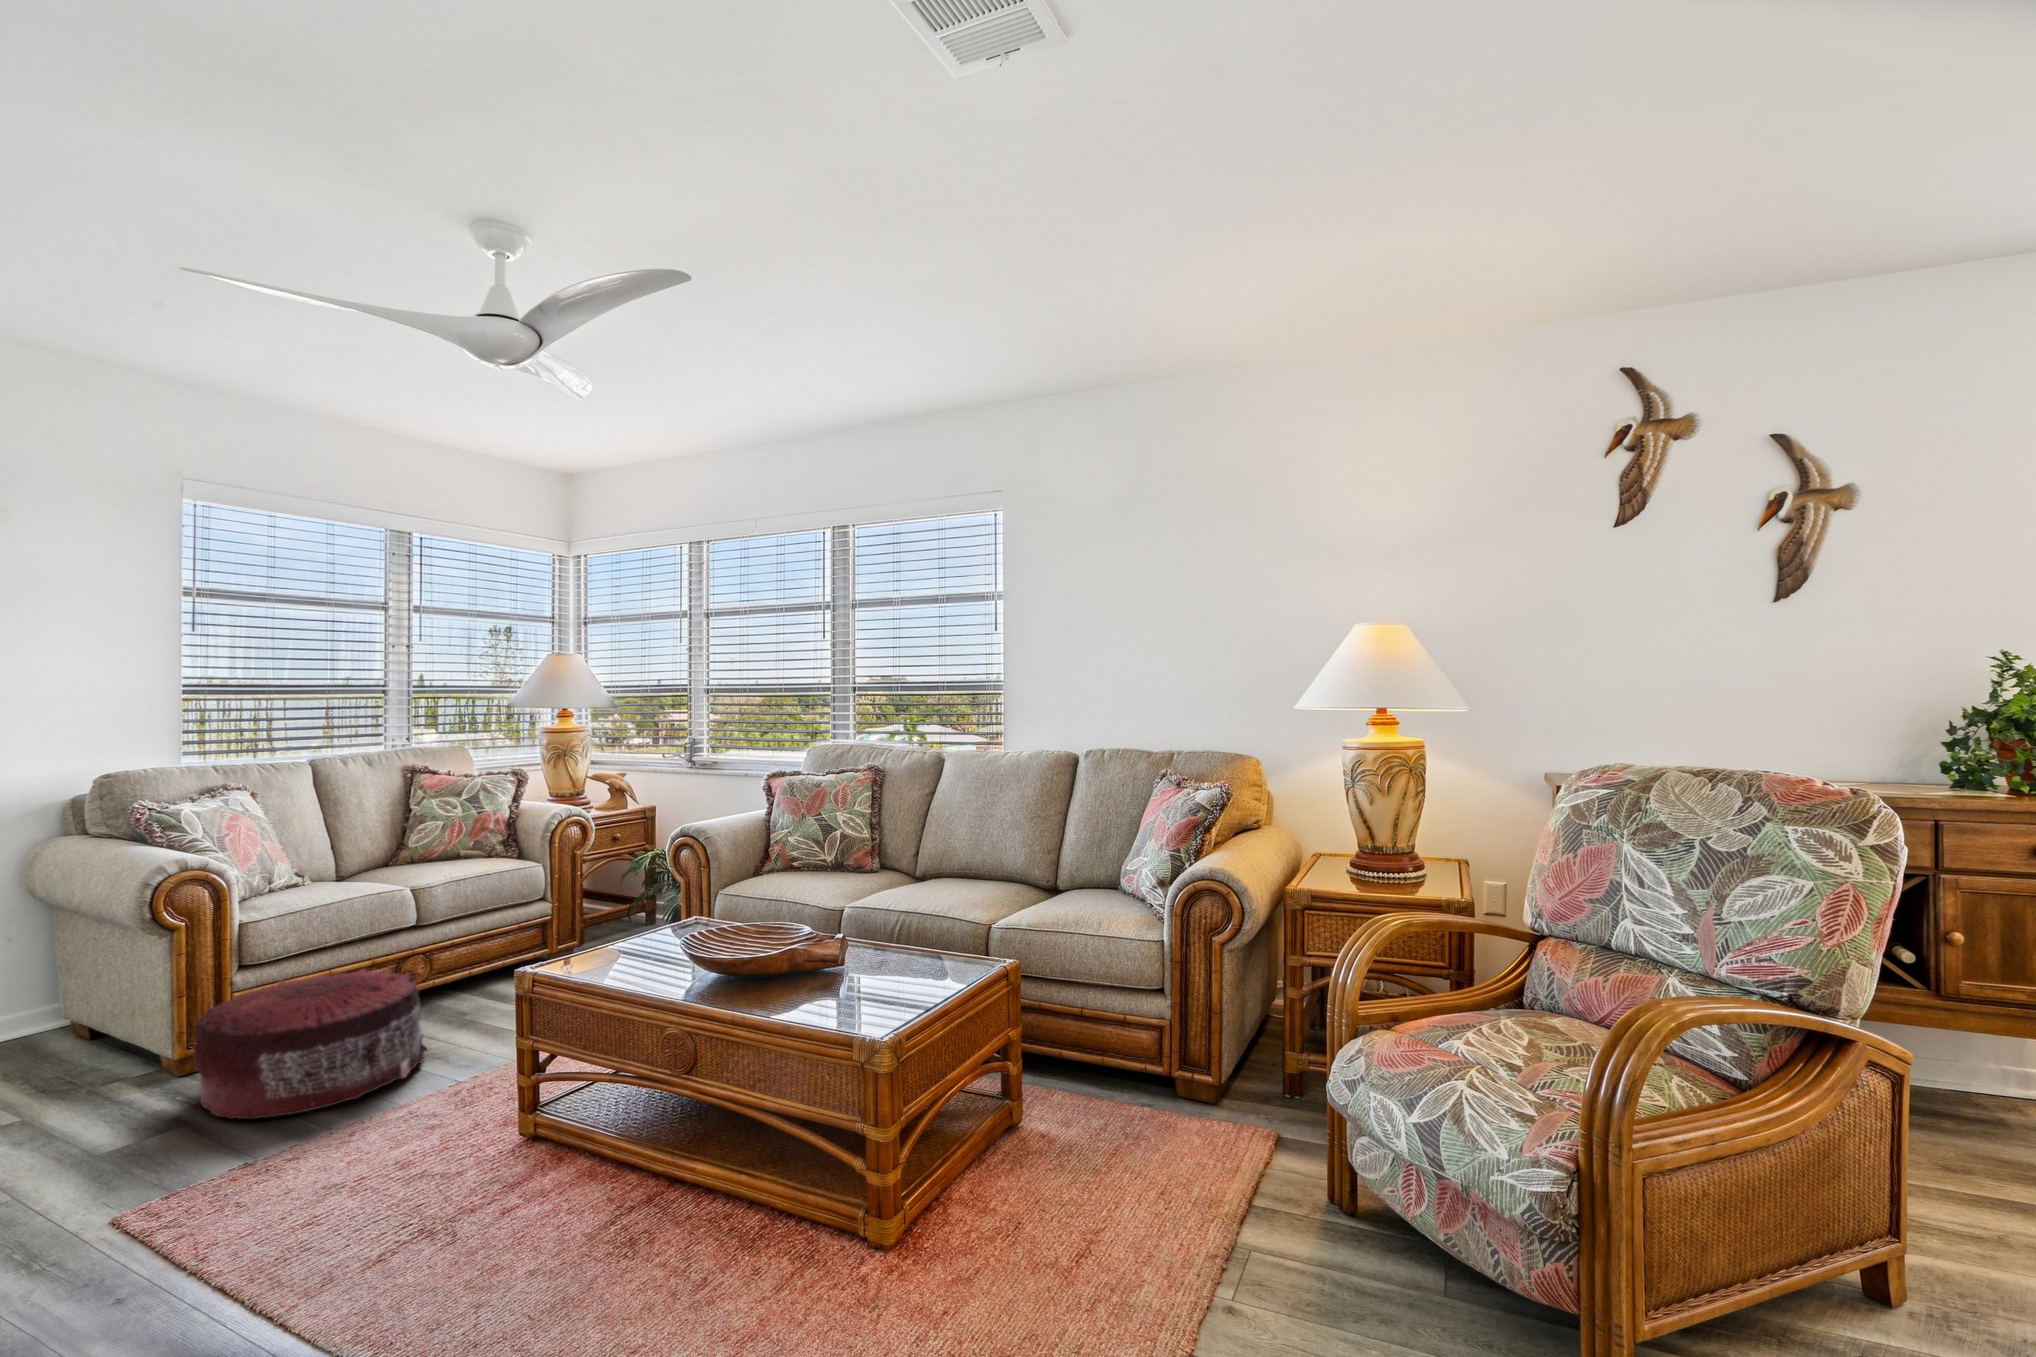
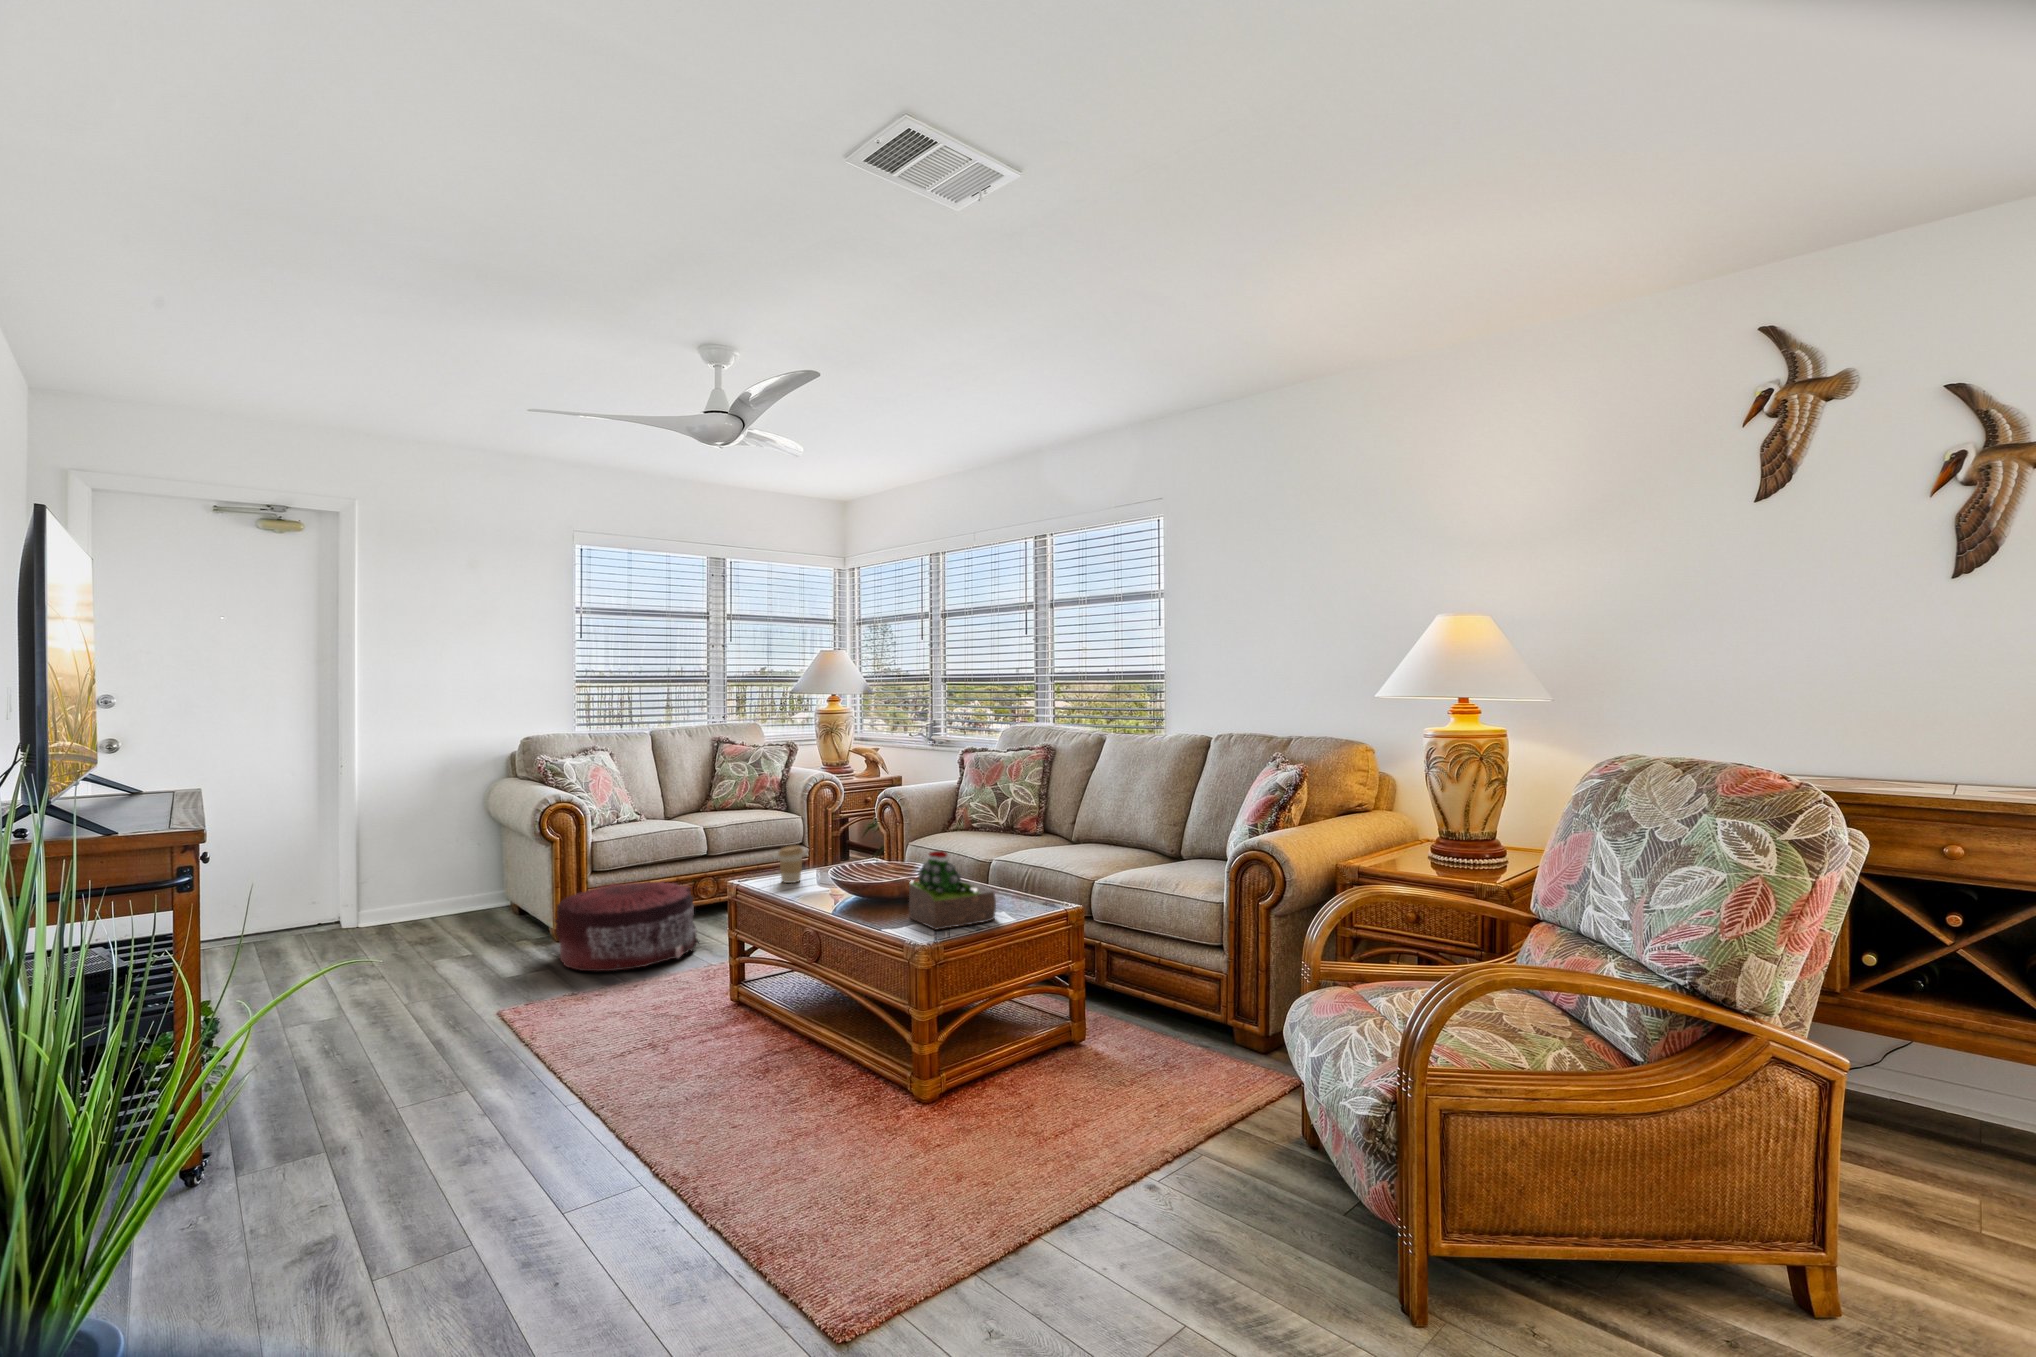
succulent plant: none [820,910,932,1015] -> present [909,851,996,929]
coffee cup: none [596,912,631,964] -> present [778,845,803,883]

